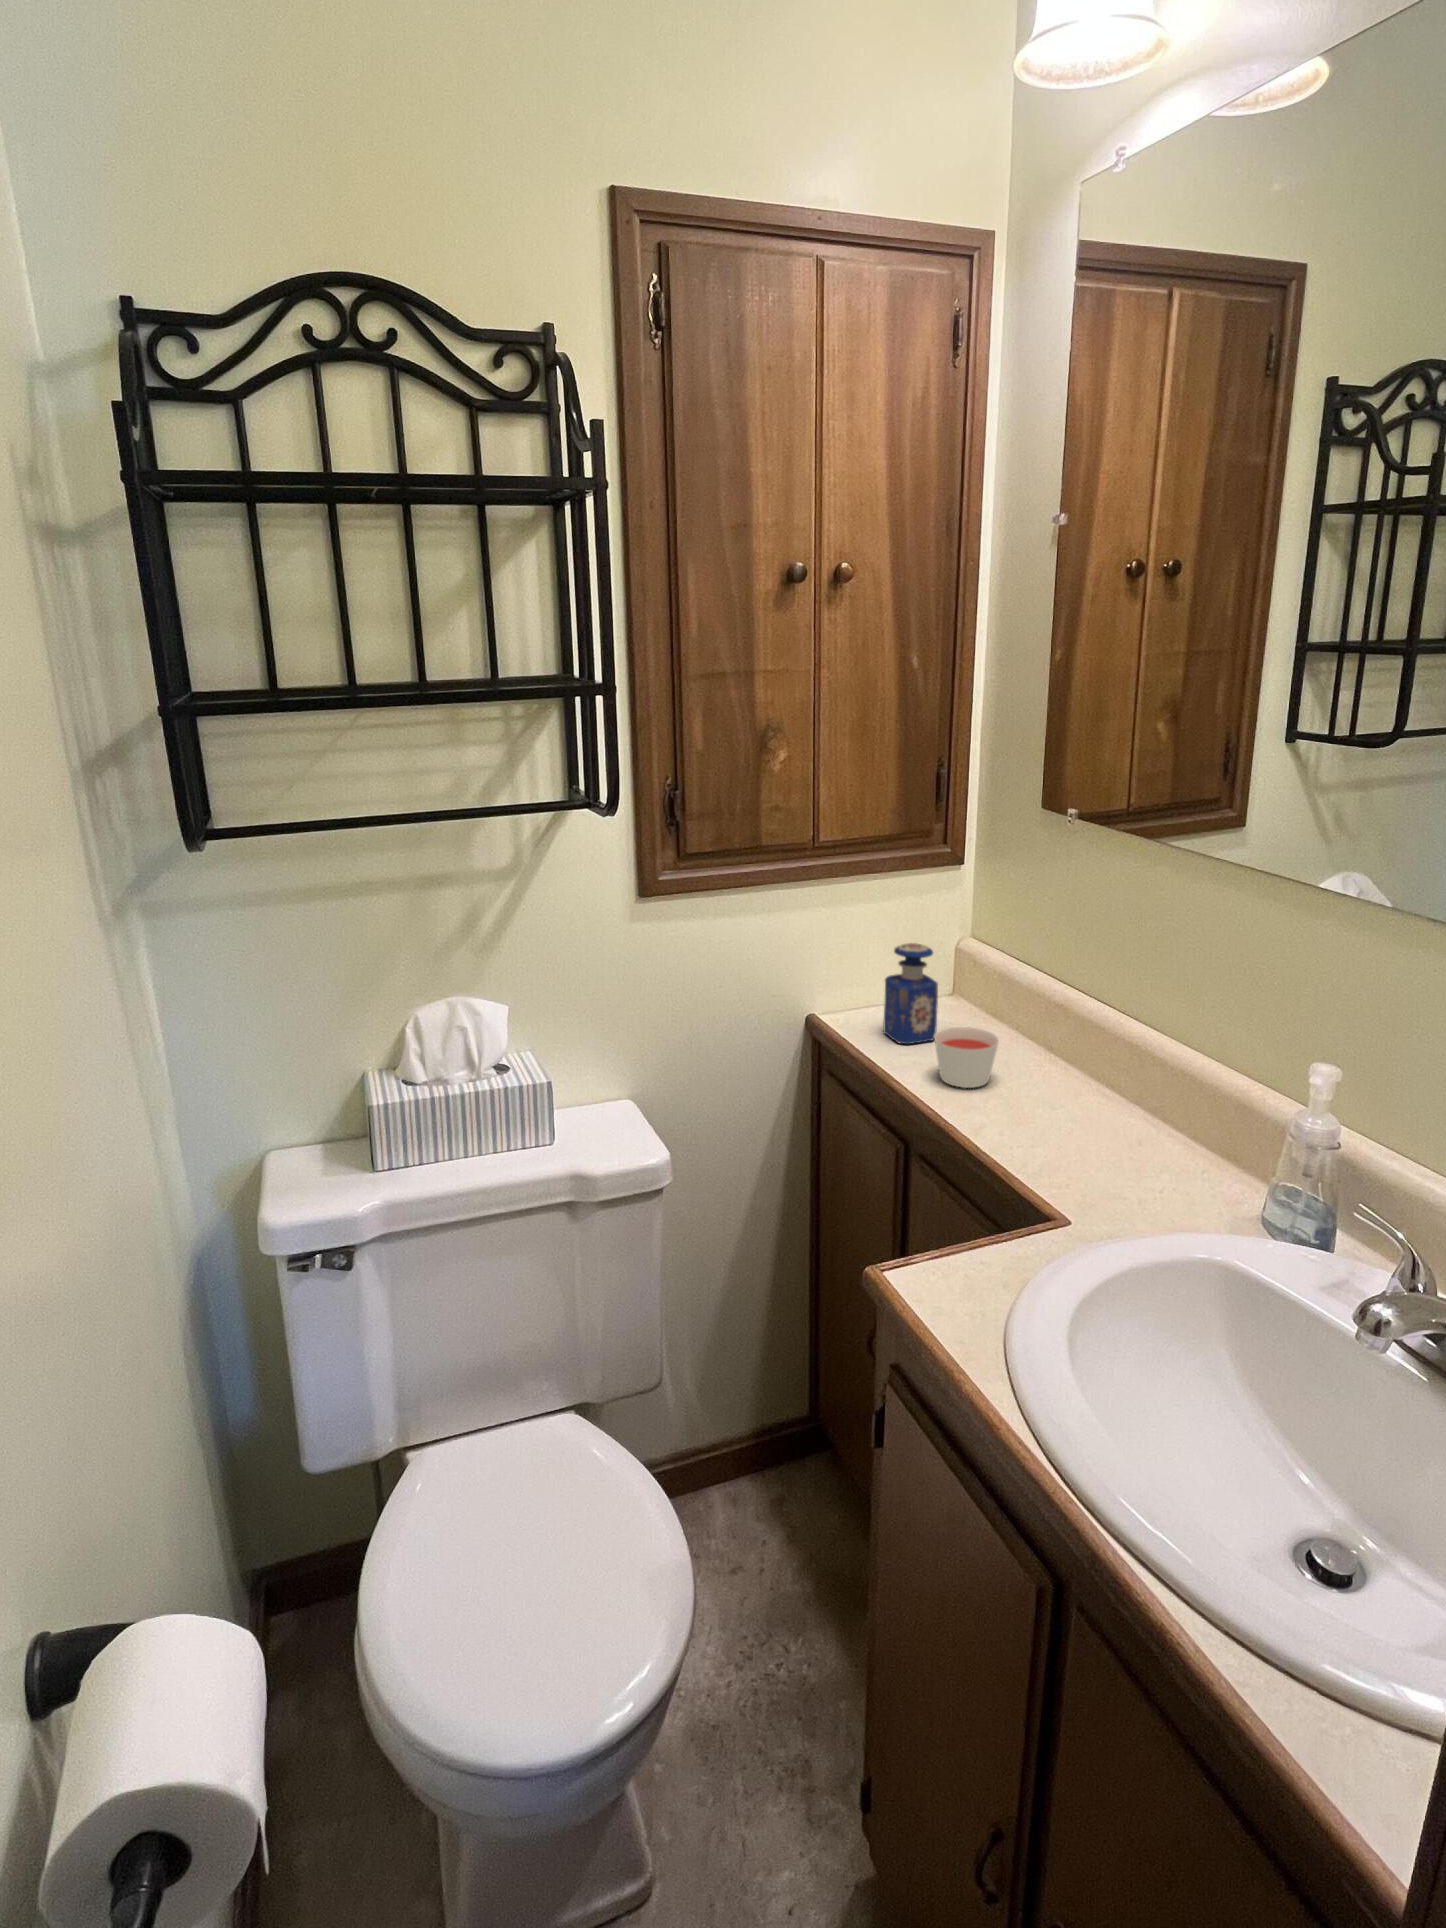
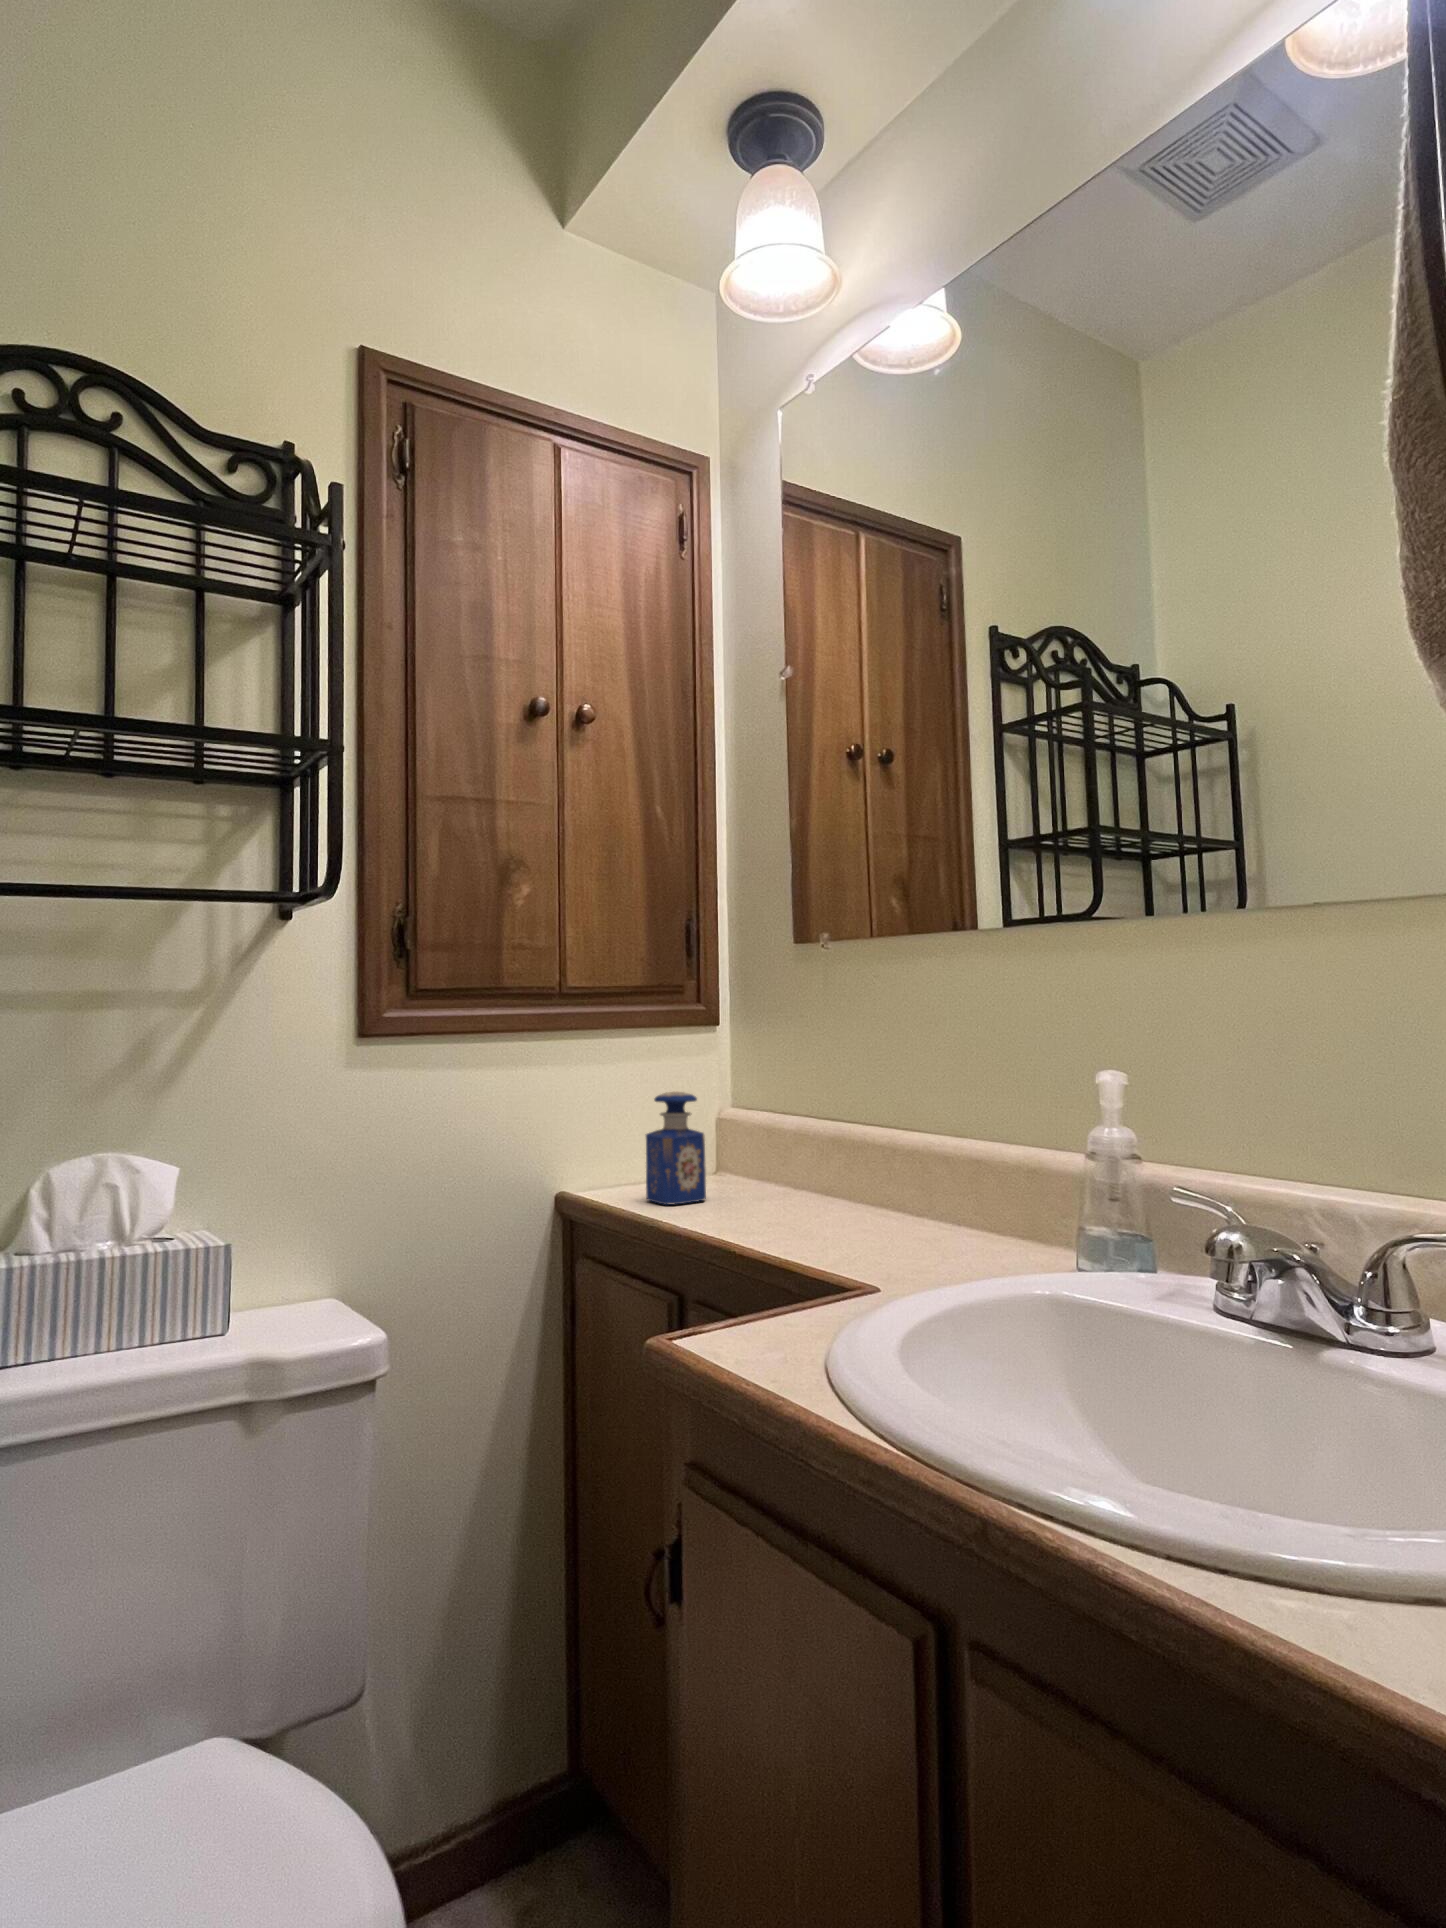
candle: present [934,1027,999,1088] -> none [706,1162,777,1222]

